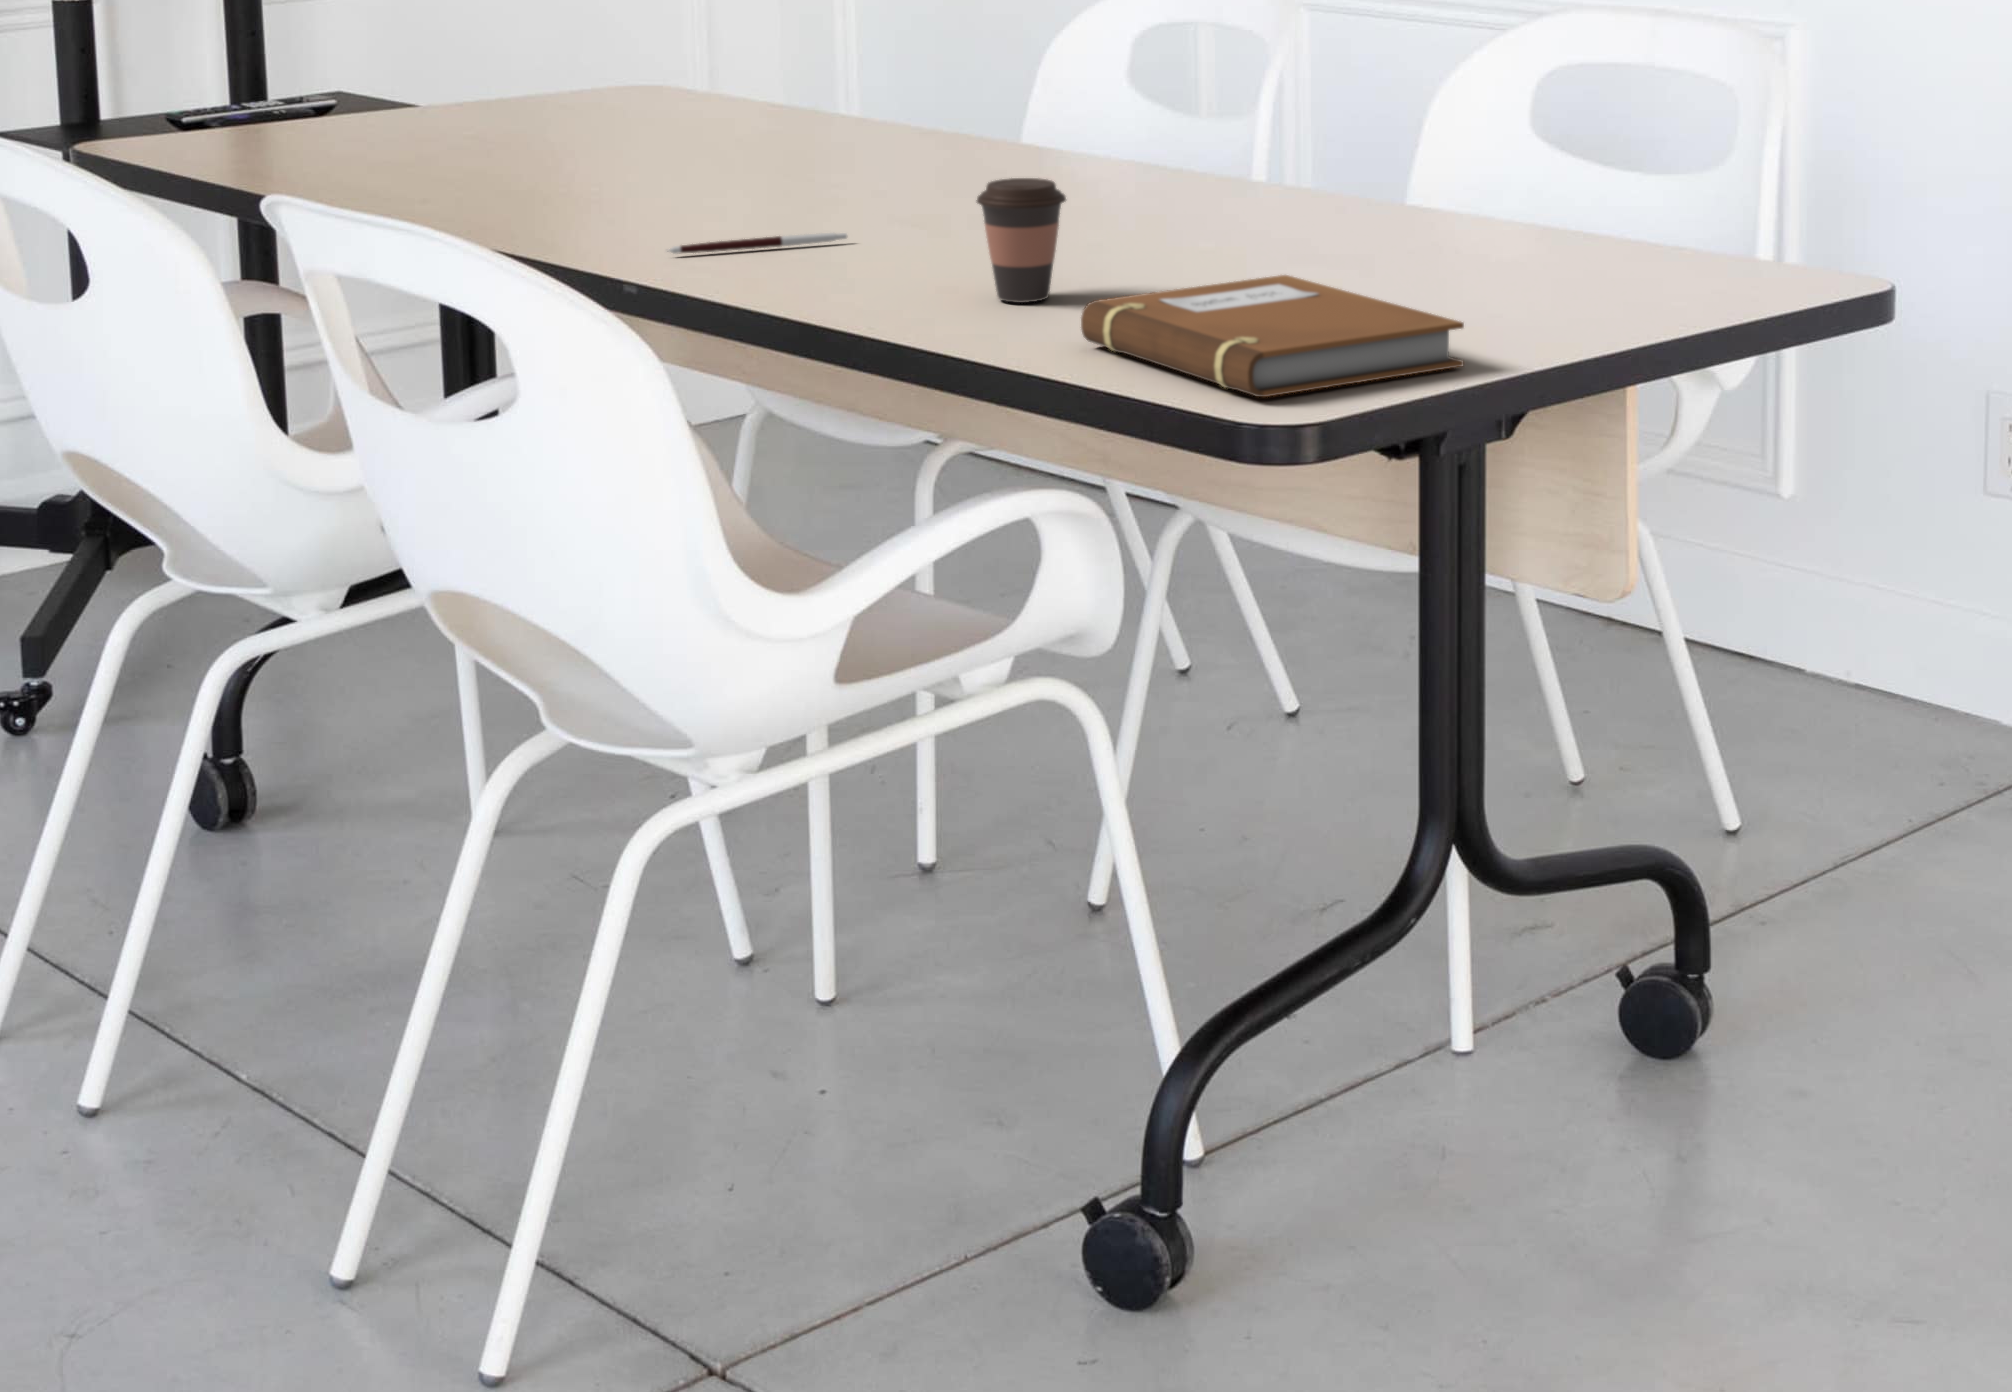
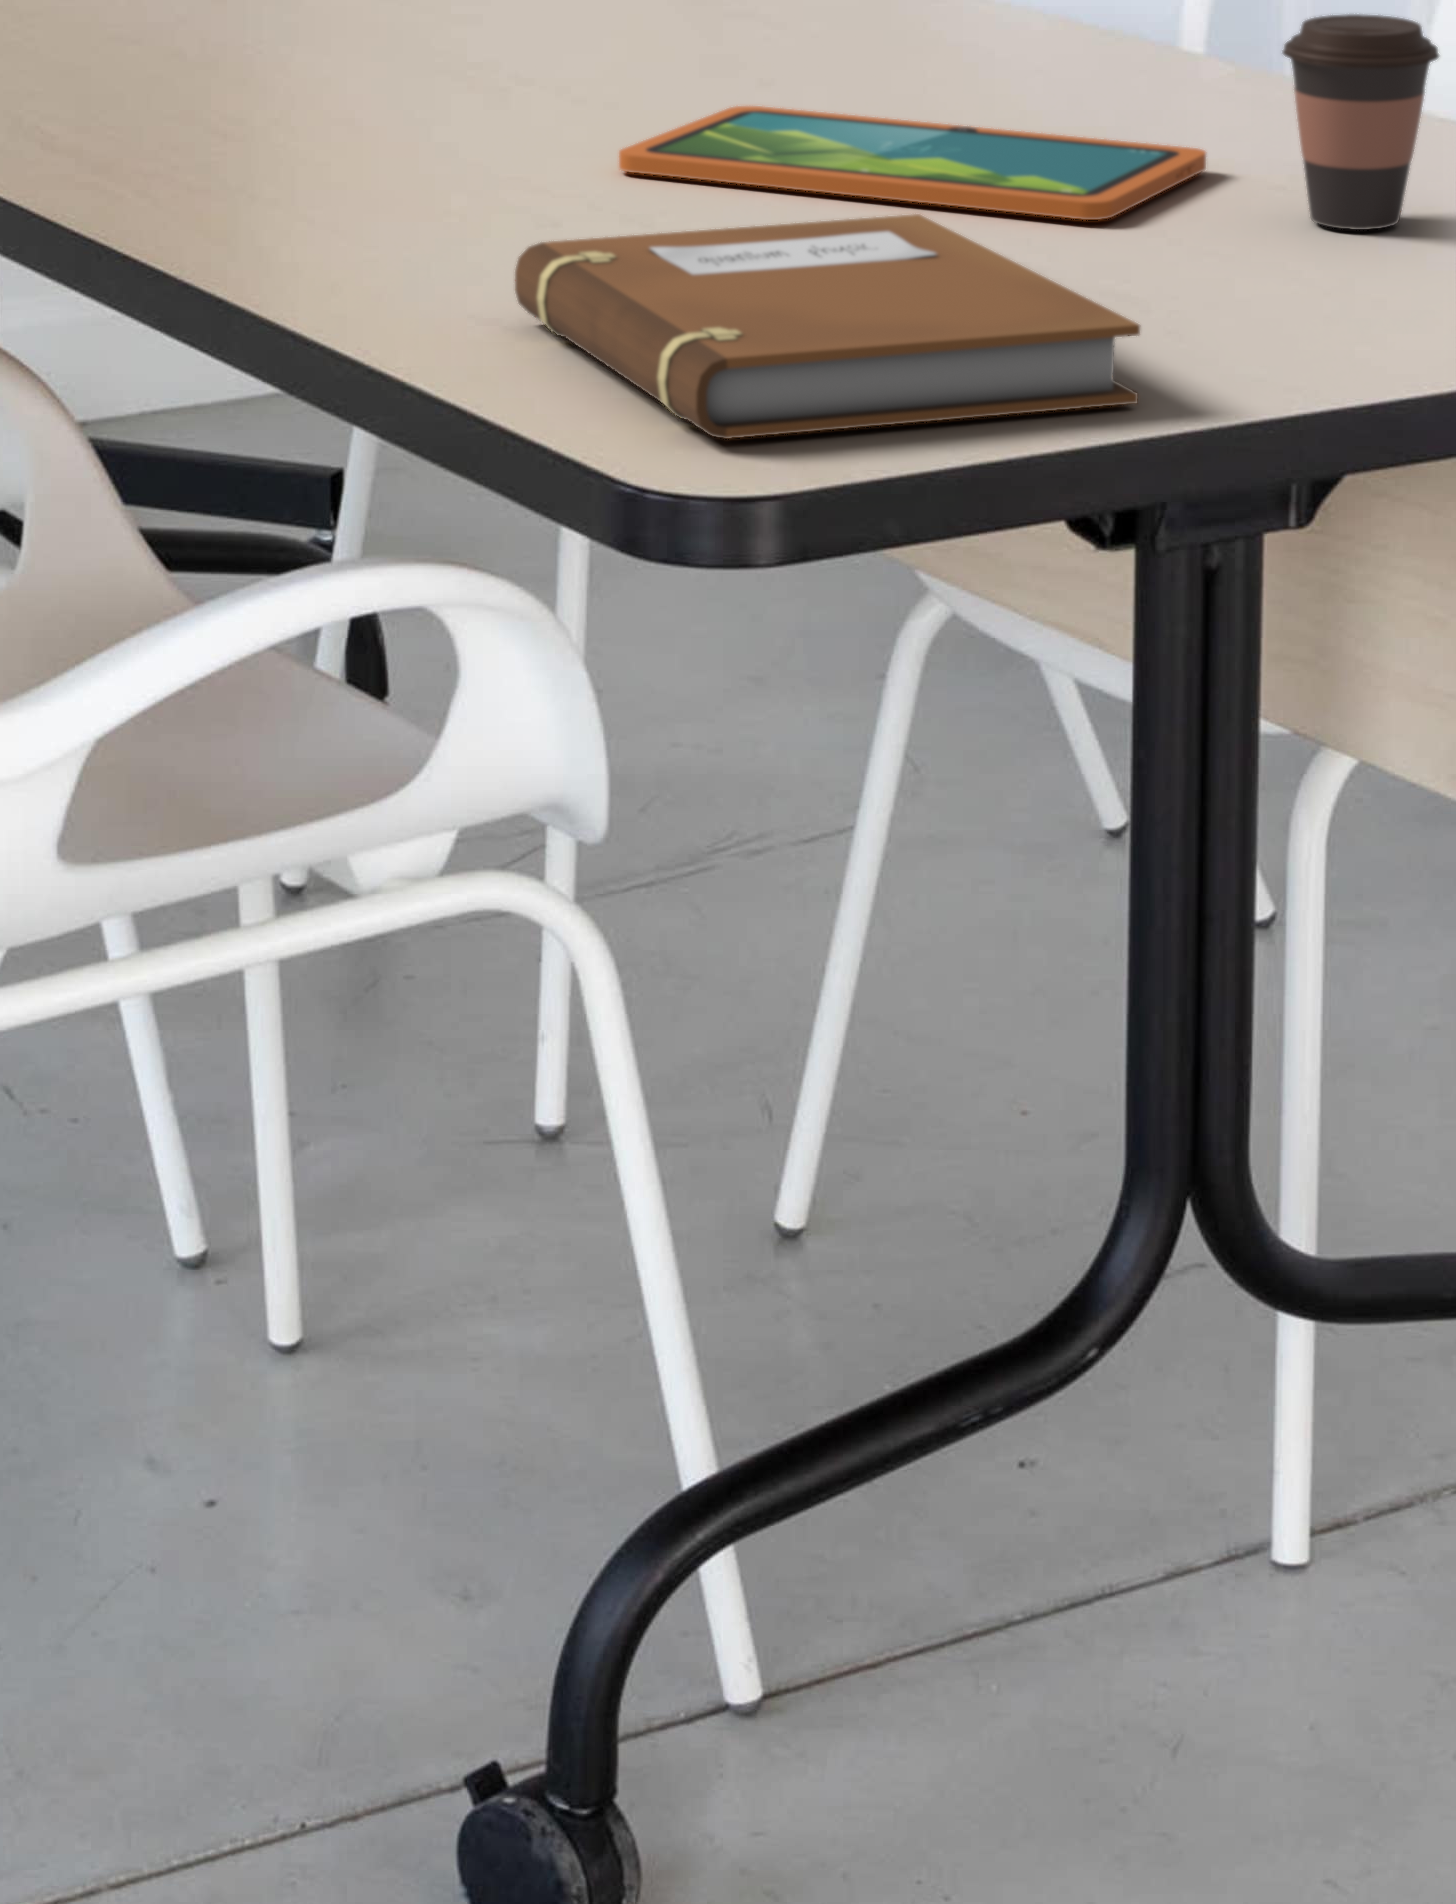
coffee cup: present [976,178,1066,303] -> present [1283,14,1439,230]
tablet: none [1056,226,1384,276] -> present [619,106,1206,220]
pen: present [668,233,847,254] -> none [7,93,320,113]

